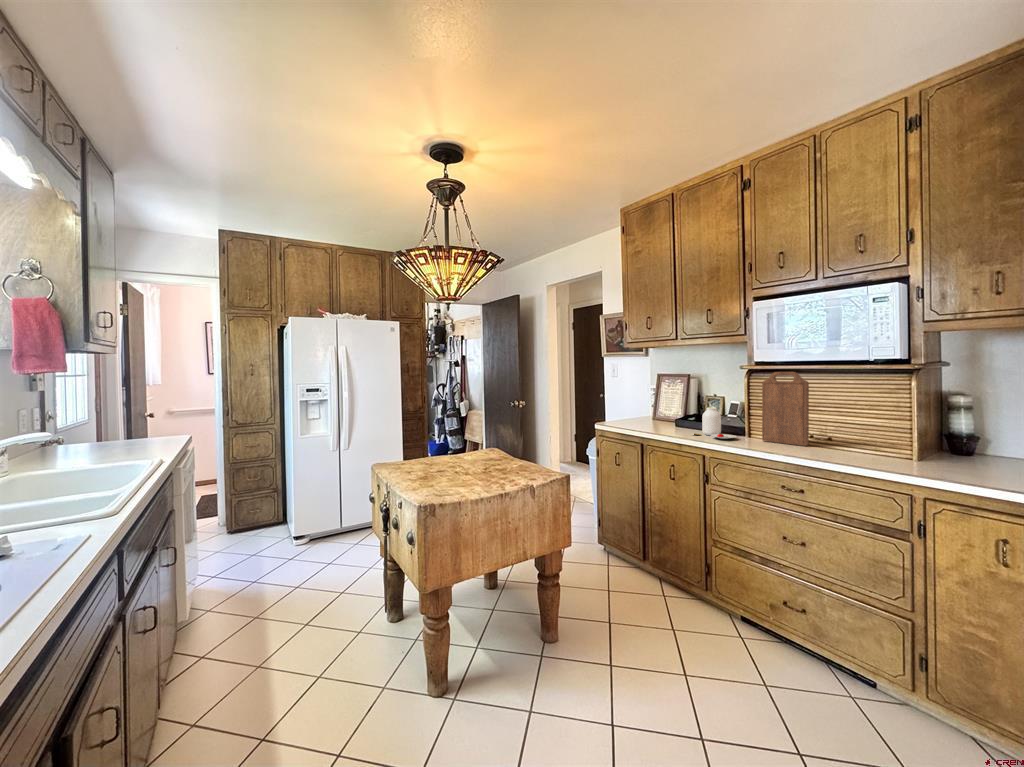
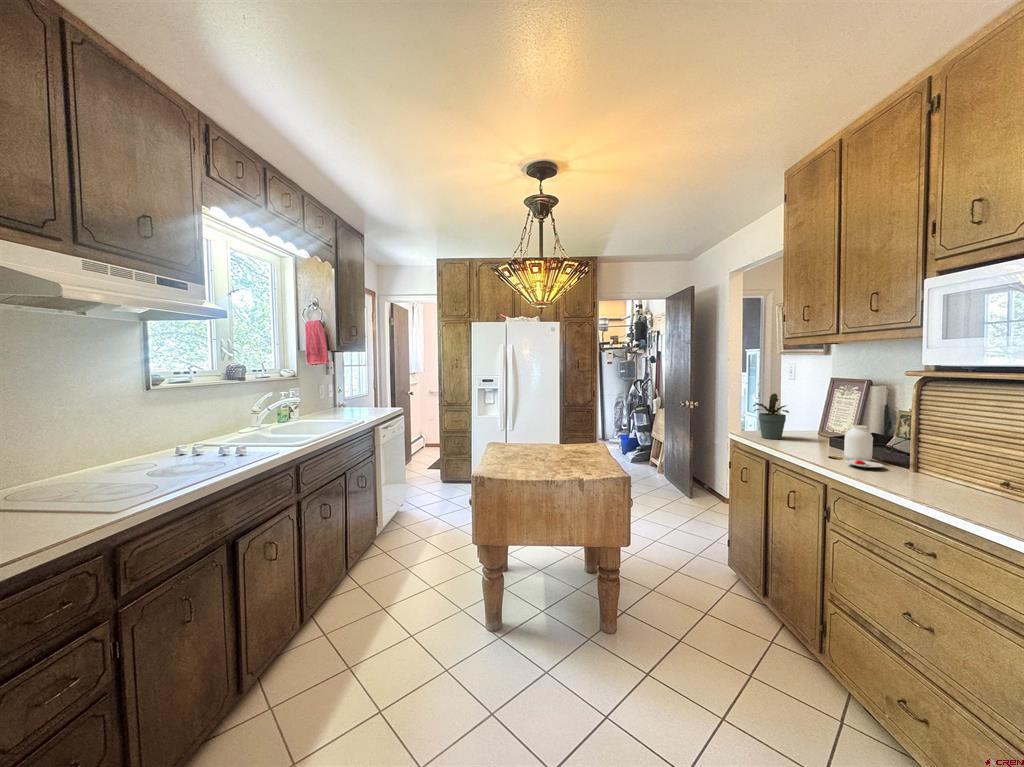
cutting board: present [762,372,809,446] -> none [920,384,992,493]
potted plant: none [616,387,645,426] -> present [753,393,789,439]

